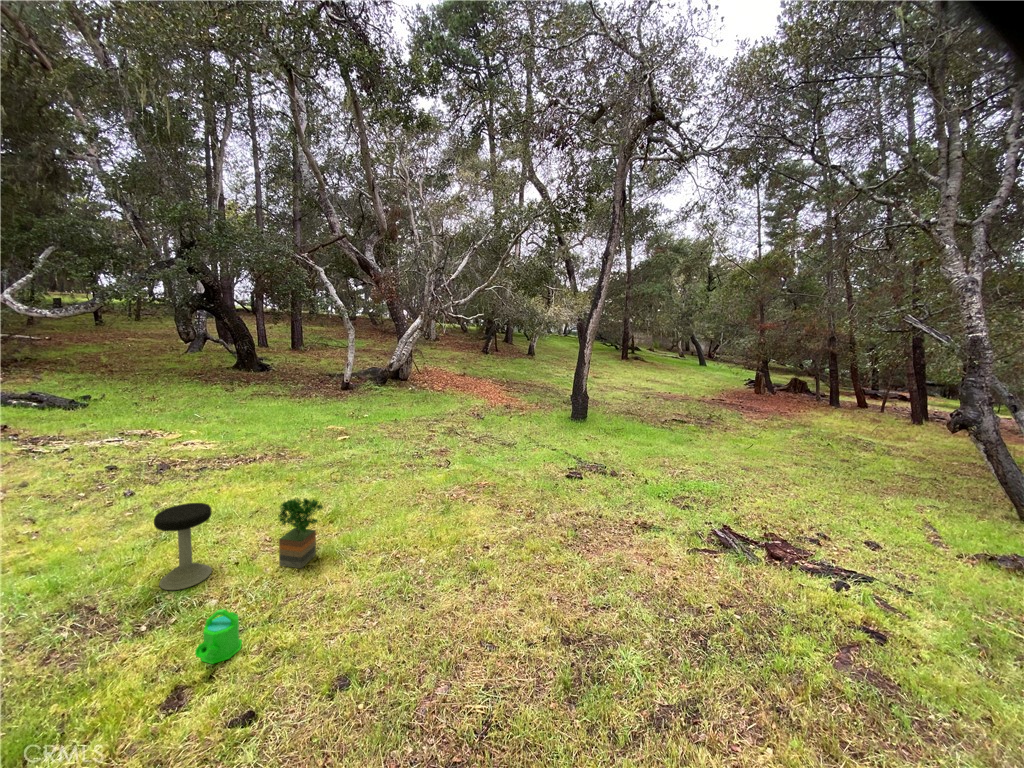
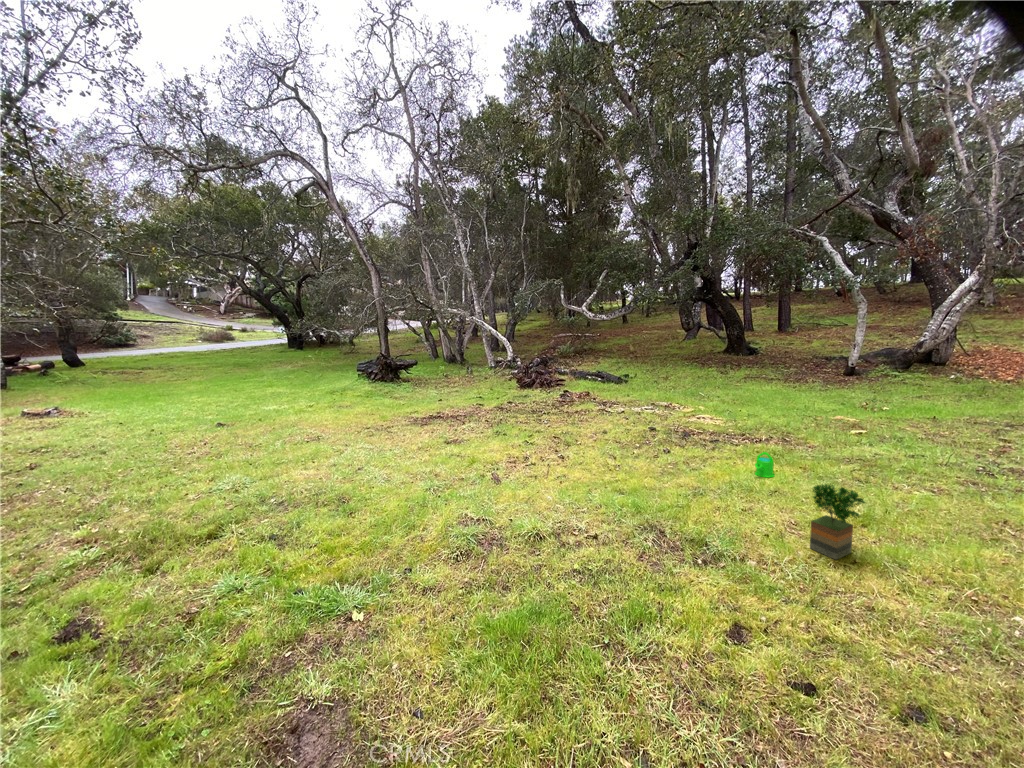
stool: present [154,503,212,590] -> none [706,465,748,536]
watering can: present [195,609,242,664] -> present [755,452,774,478]

